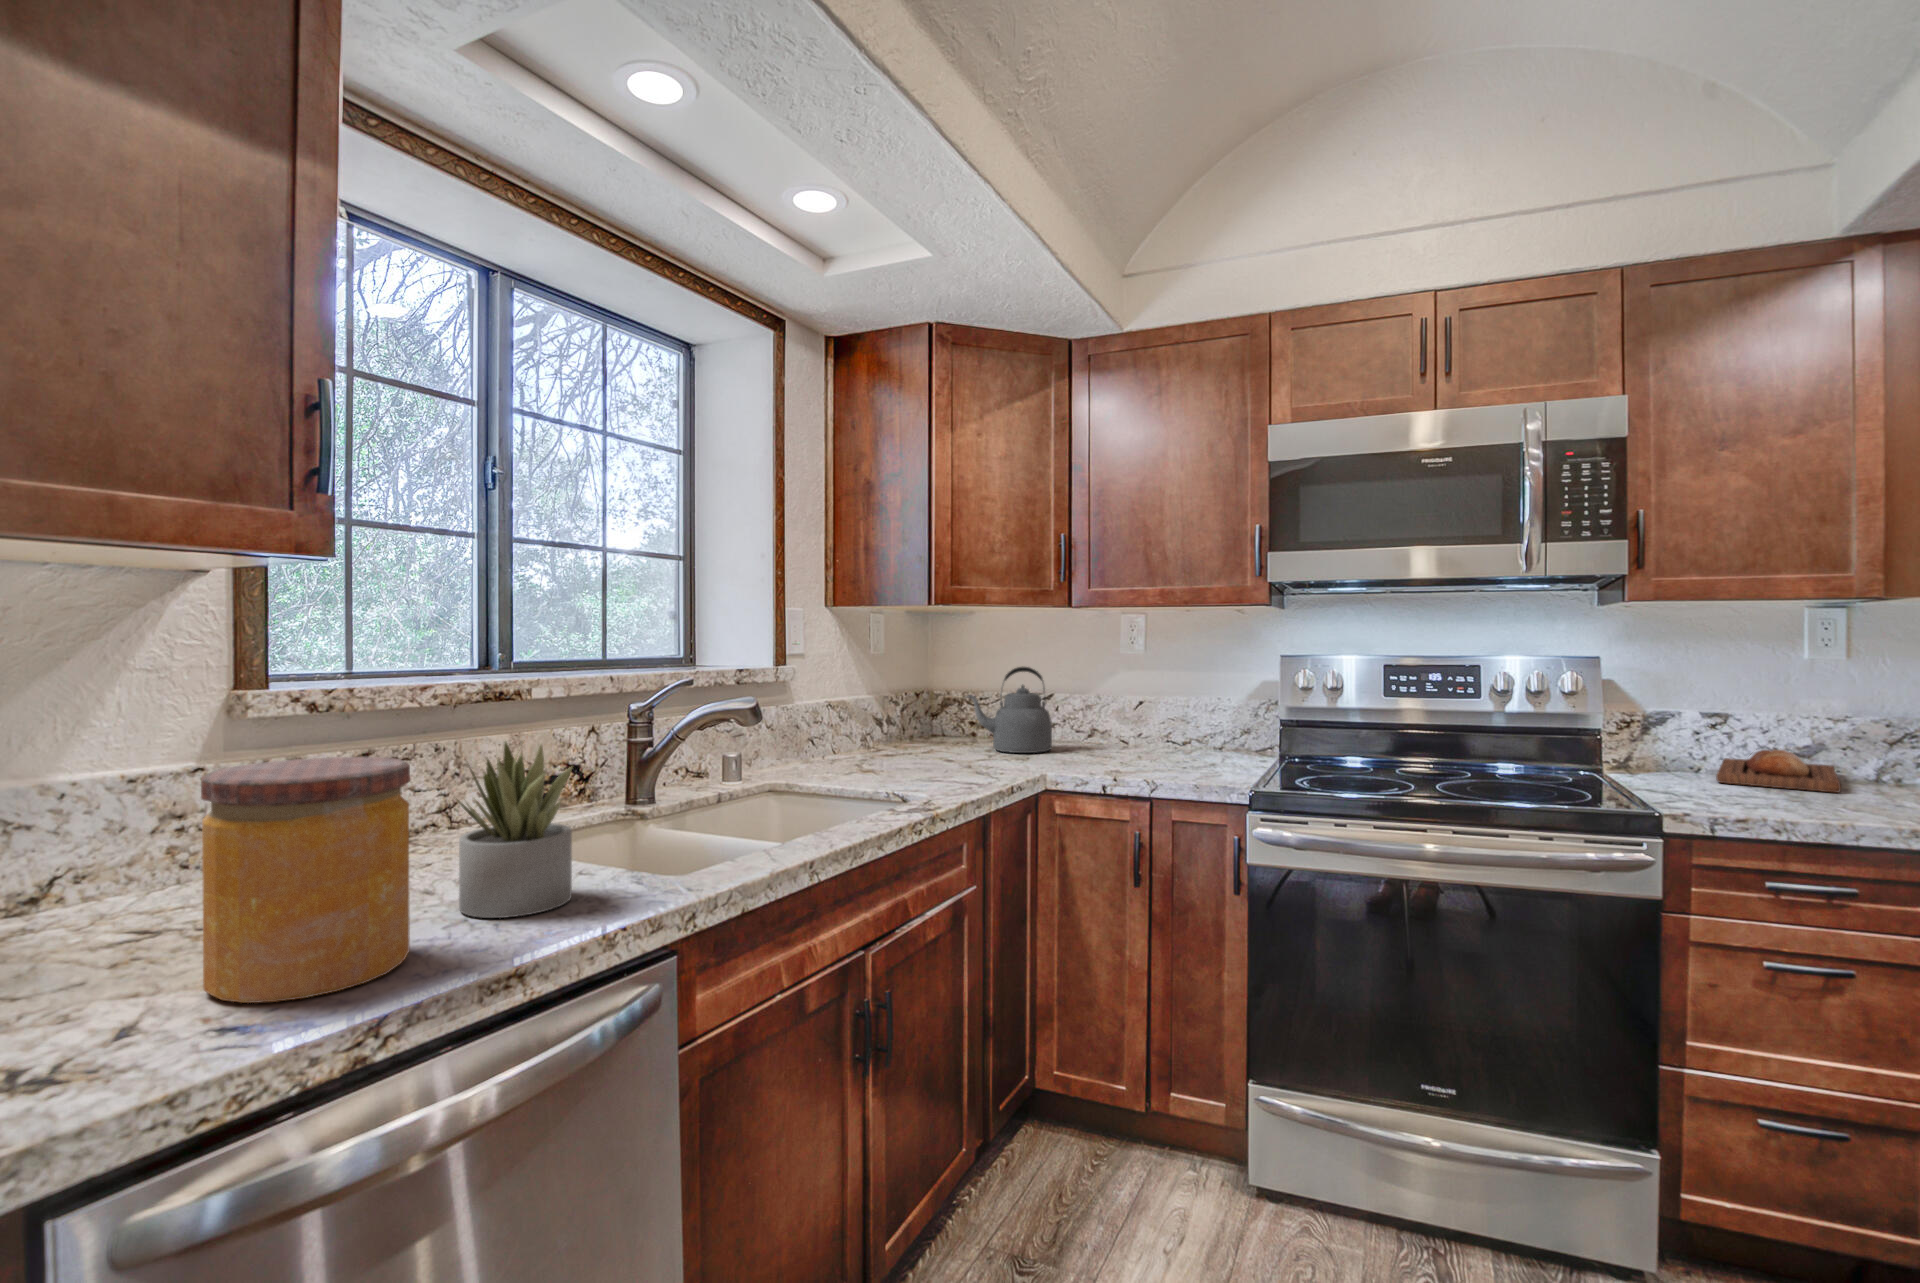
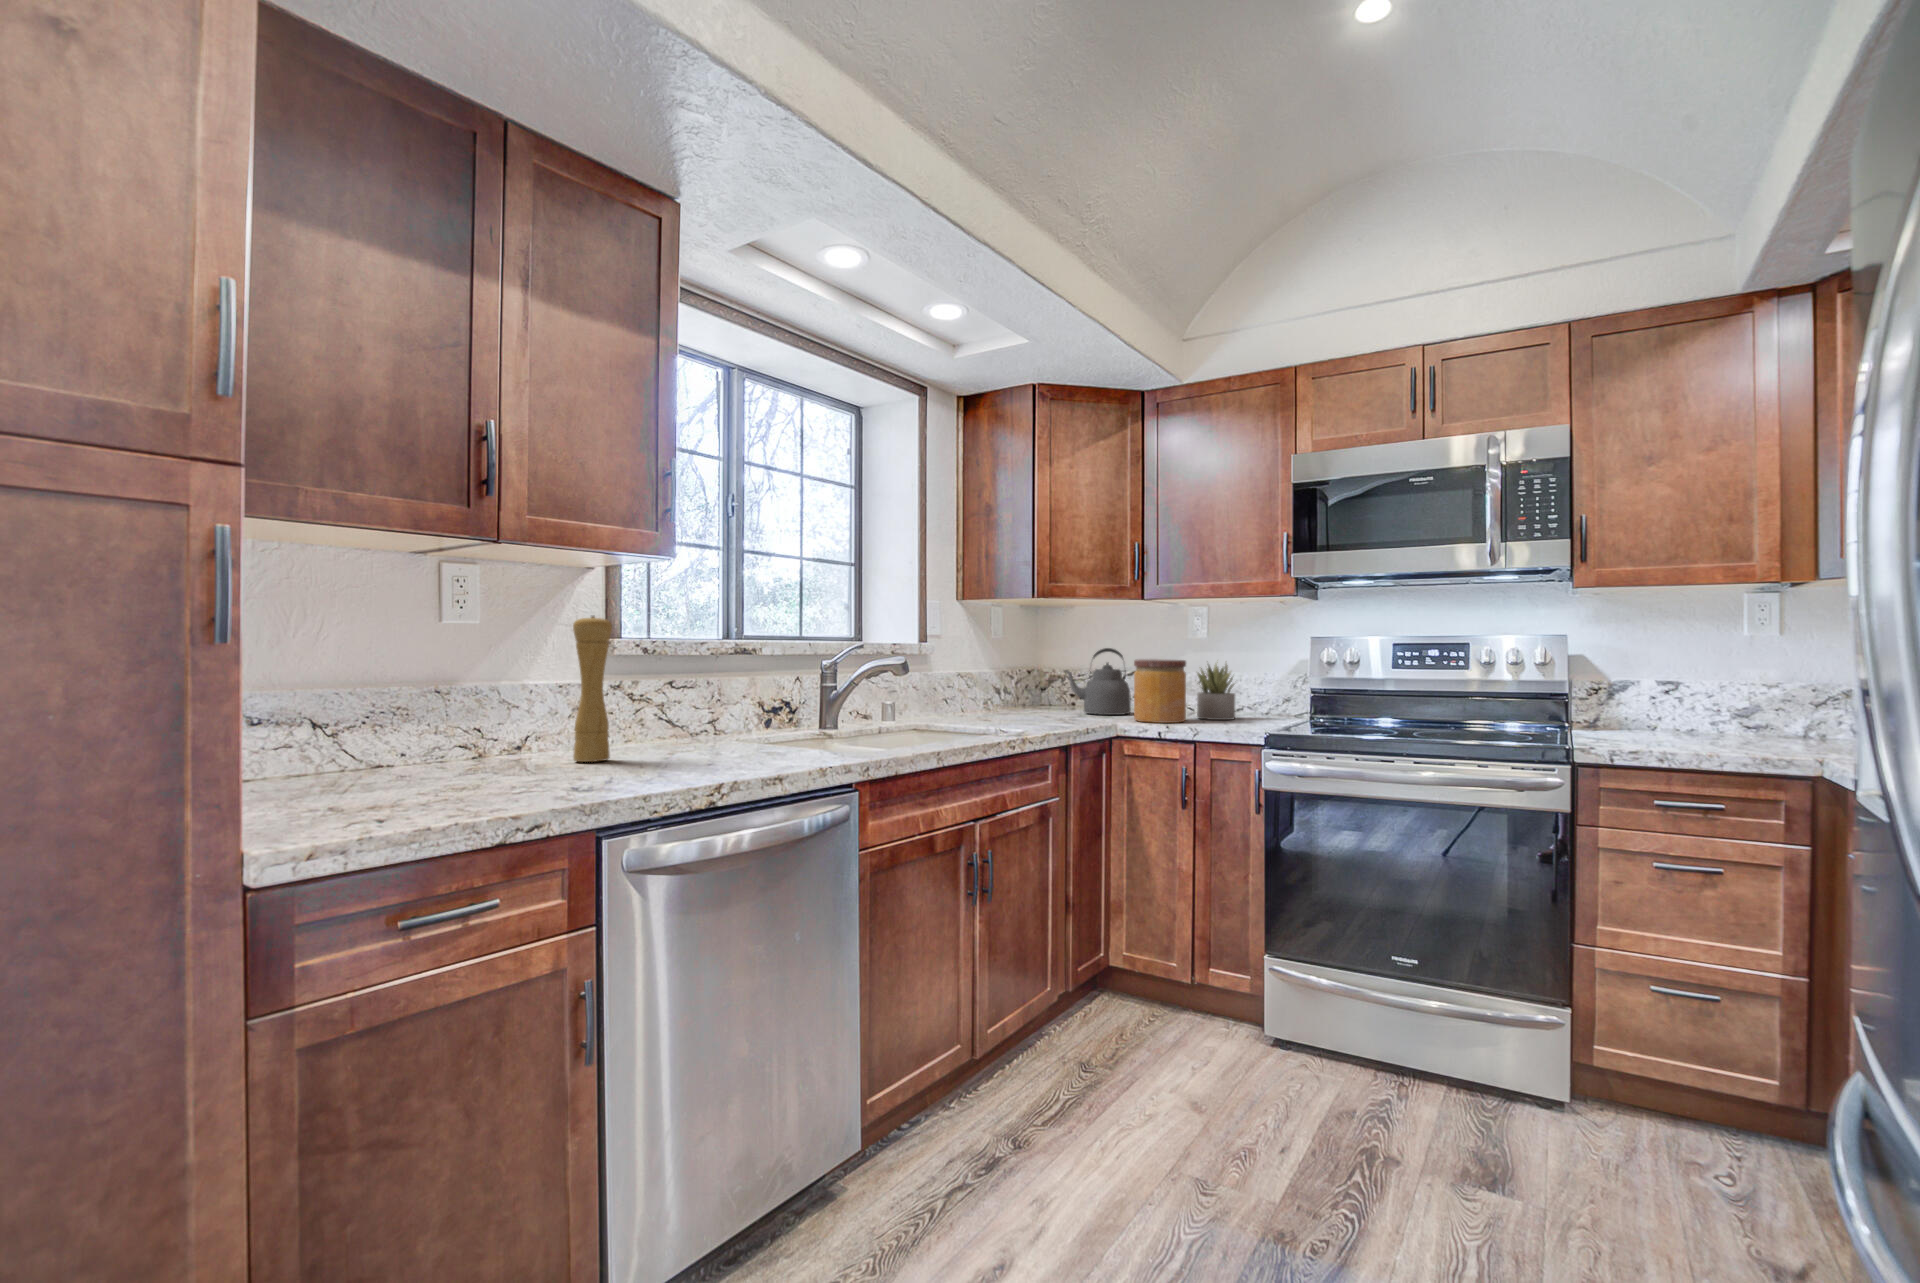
pepper mill: none [110,662,200,938] -> present [573,616,612,762]
succulent plant: present [457,742,572,918] -> present [1197,664,1235,720]
bread loaf: present [1716,750,1841,793] -> none [1661,711,1779,741]
jar: present [201,757,410,1003] -> present [1134,659,1186,723]

